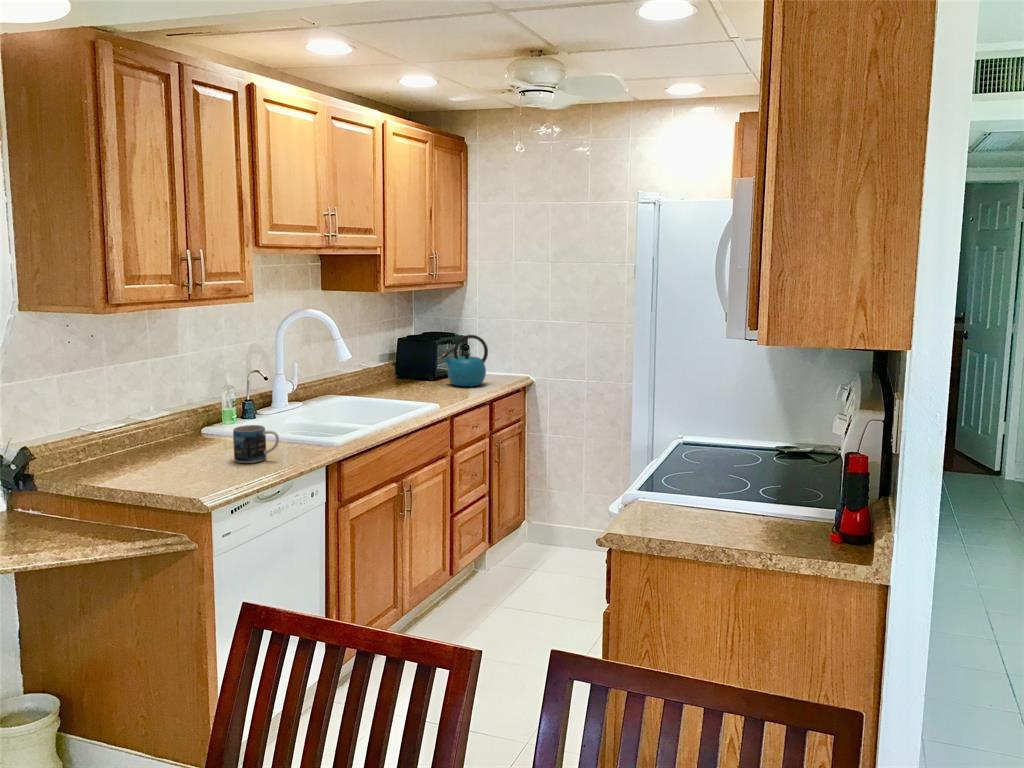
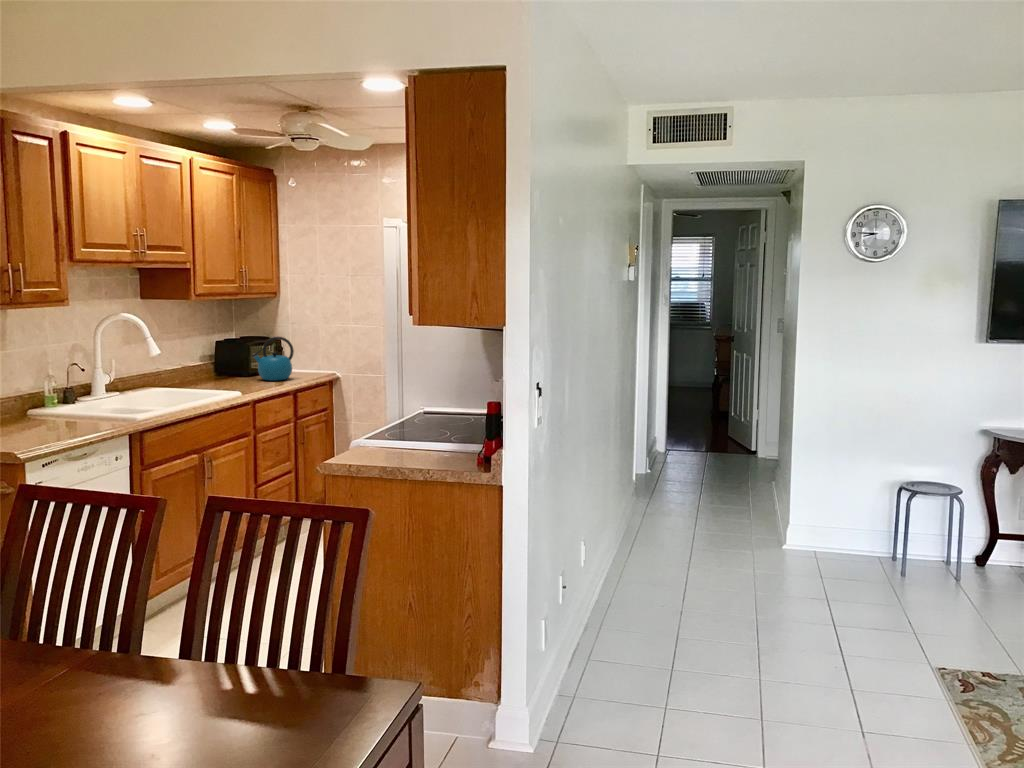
mug: present [233,425,279,463] -> none [48,403,87,432]

